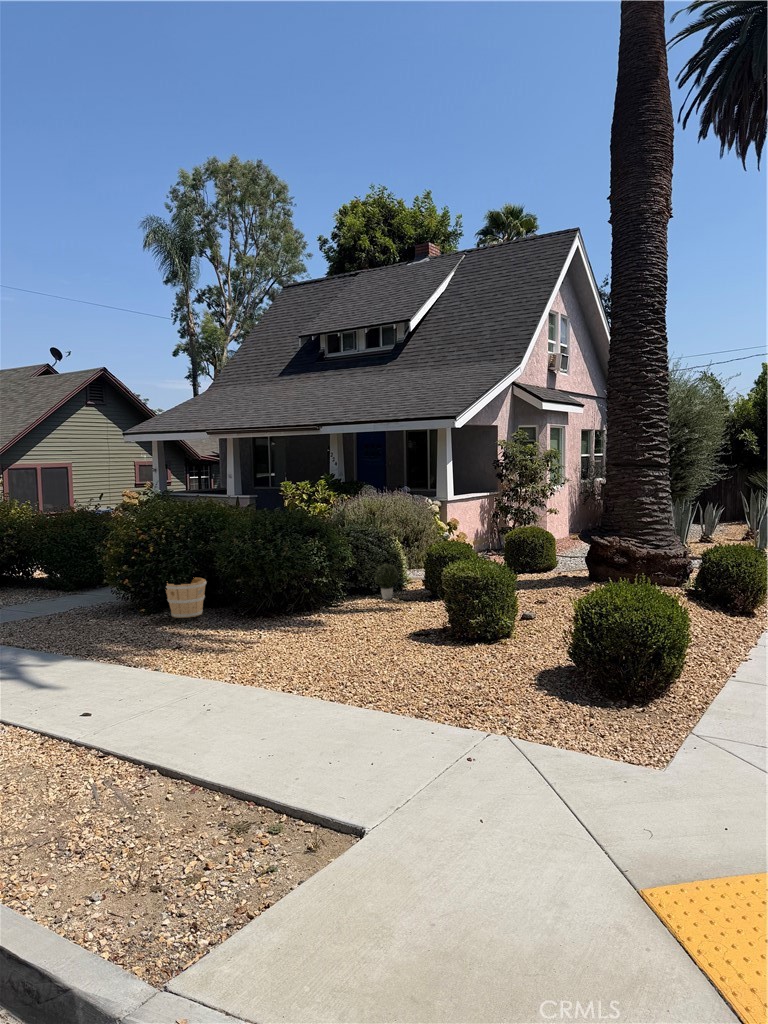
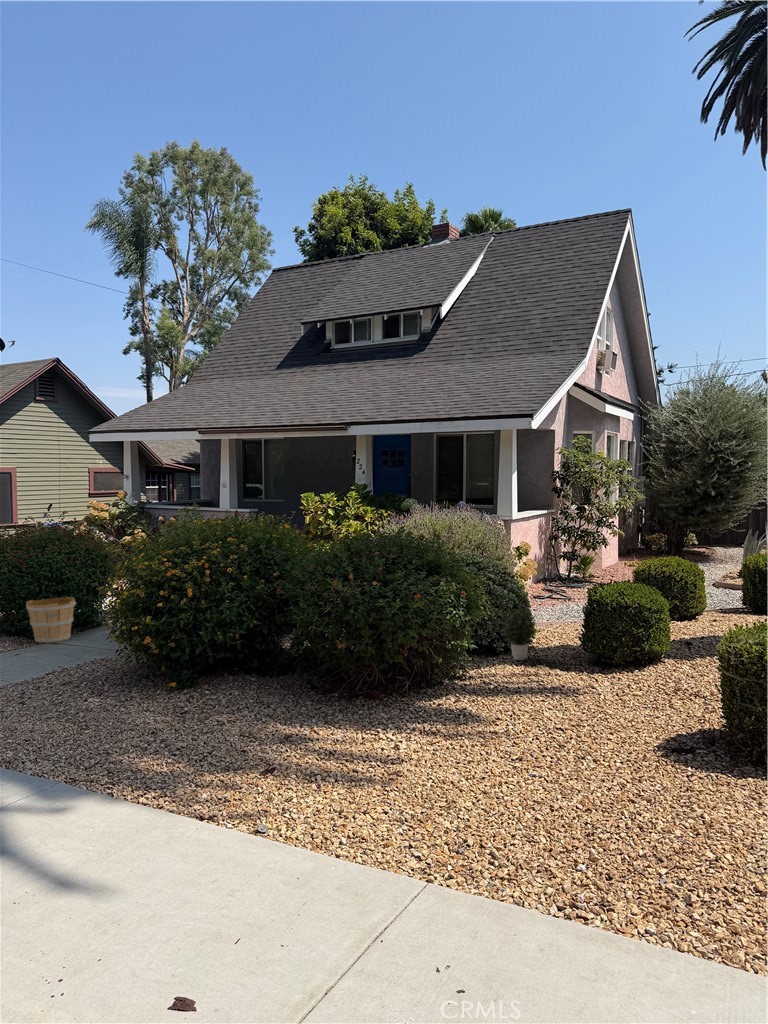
wooden bucket: present [166,578,206,618] -> present [26,597,76,643]

